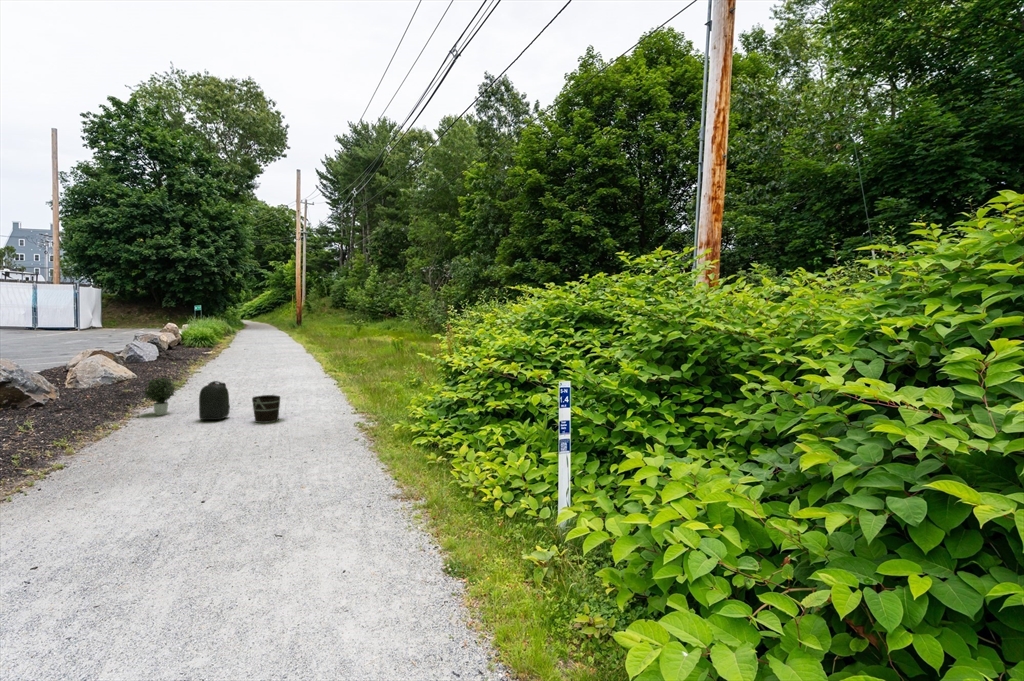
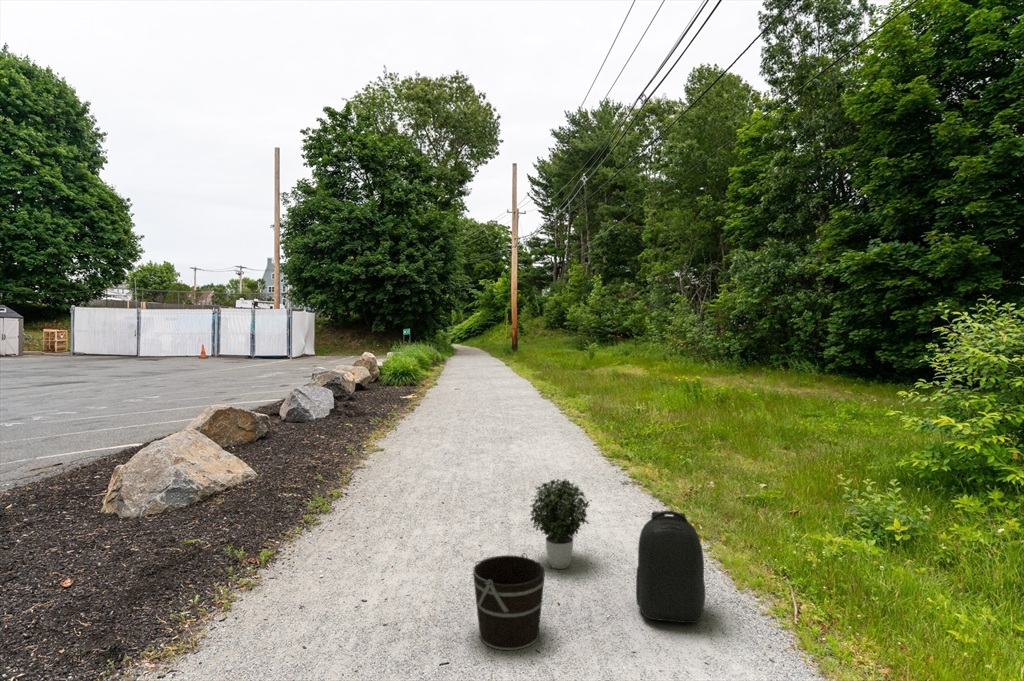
potted plant: present [144,378,175,415] -> present [530,479,589,569]
backpack: present [199,381,230,420] -> present [636,511,705,623]

